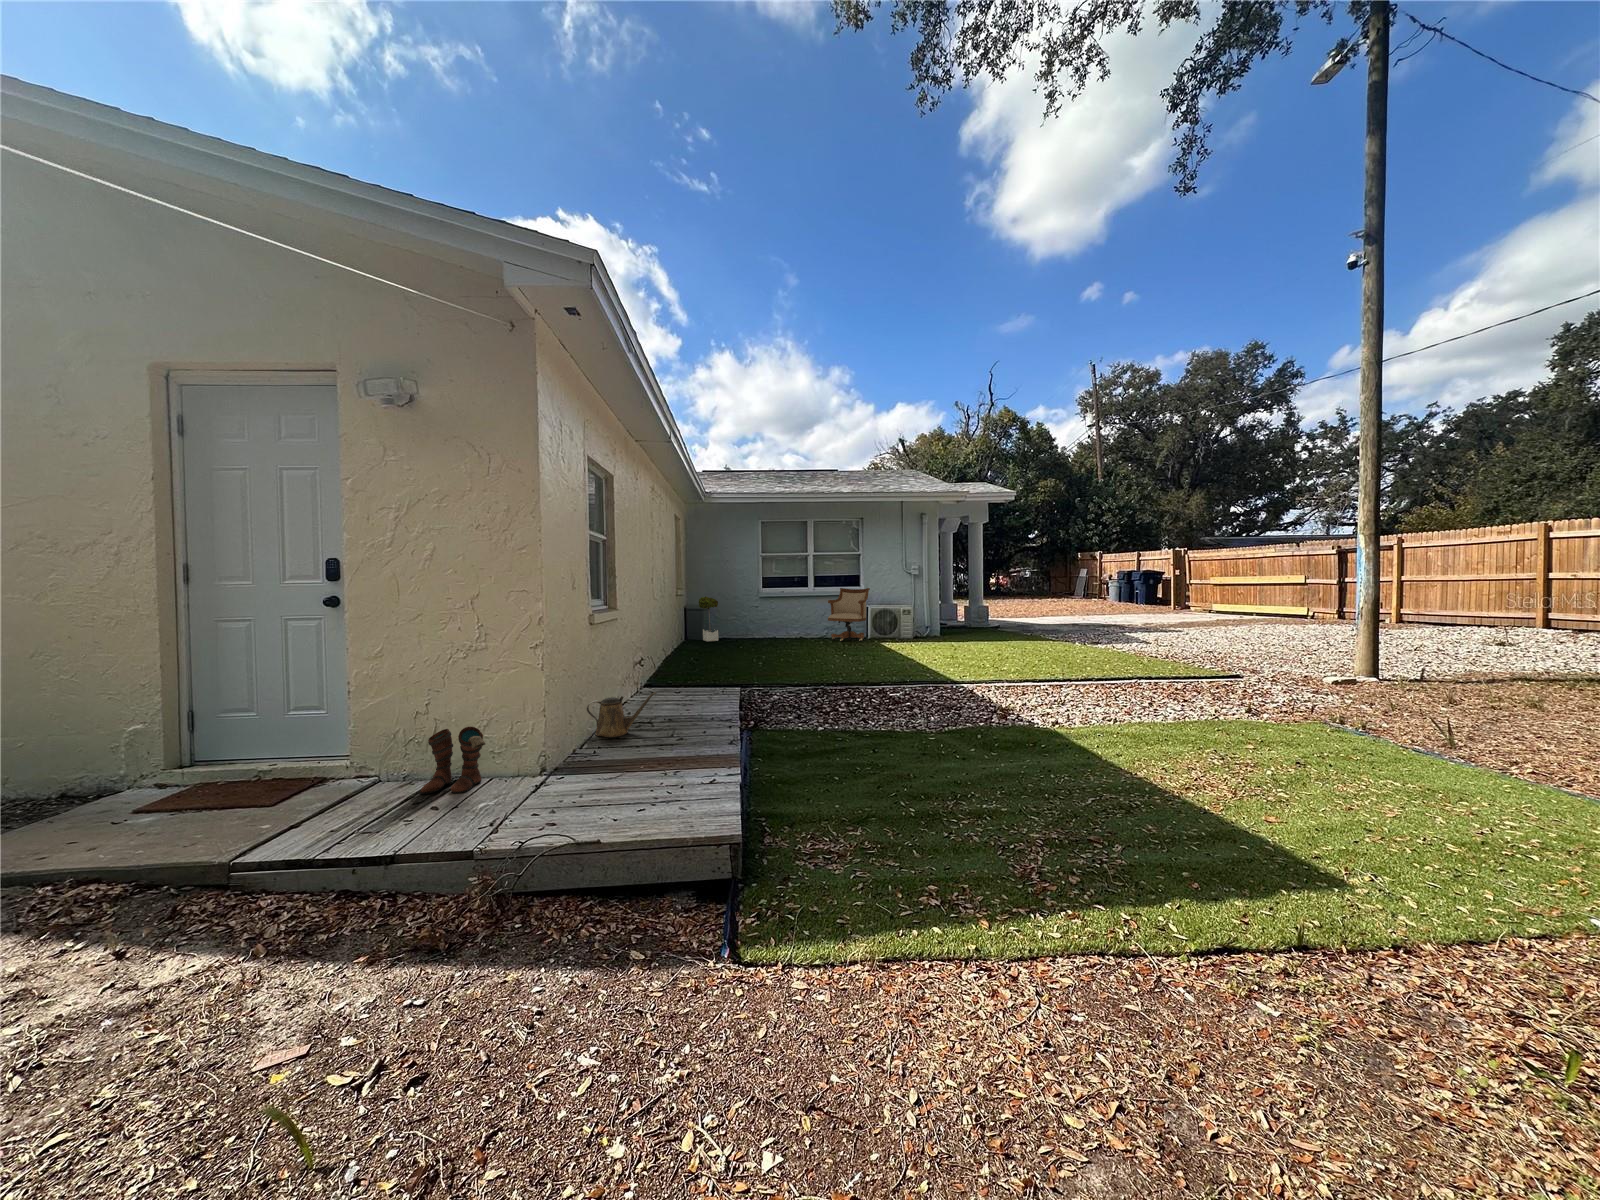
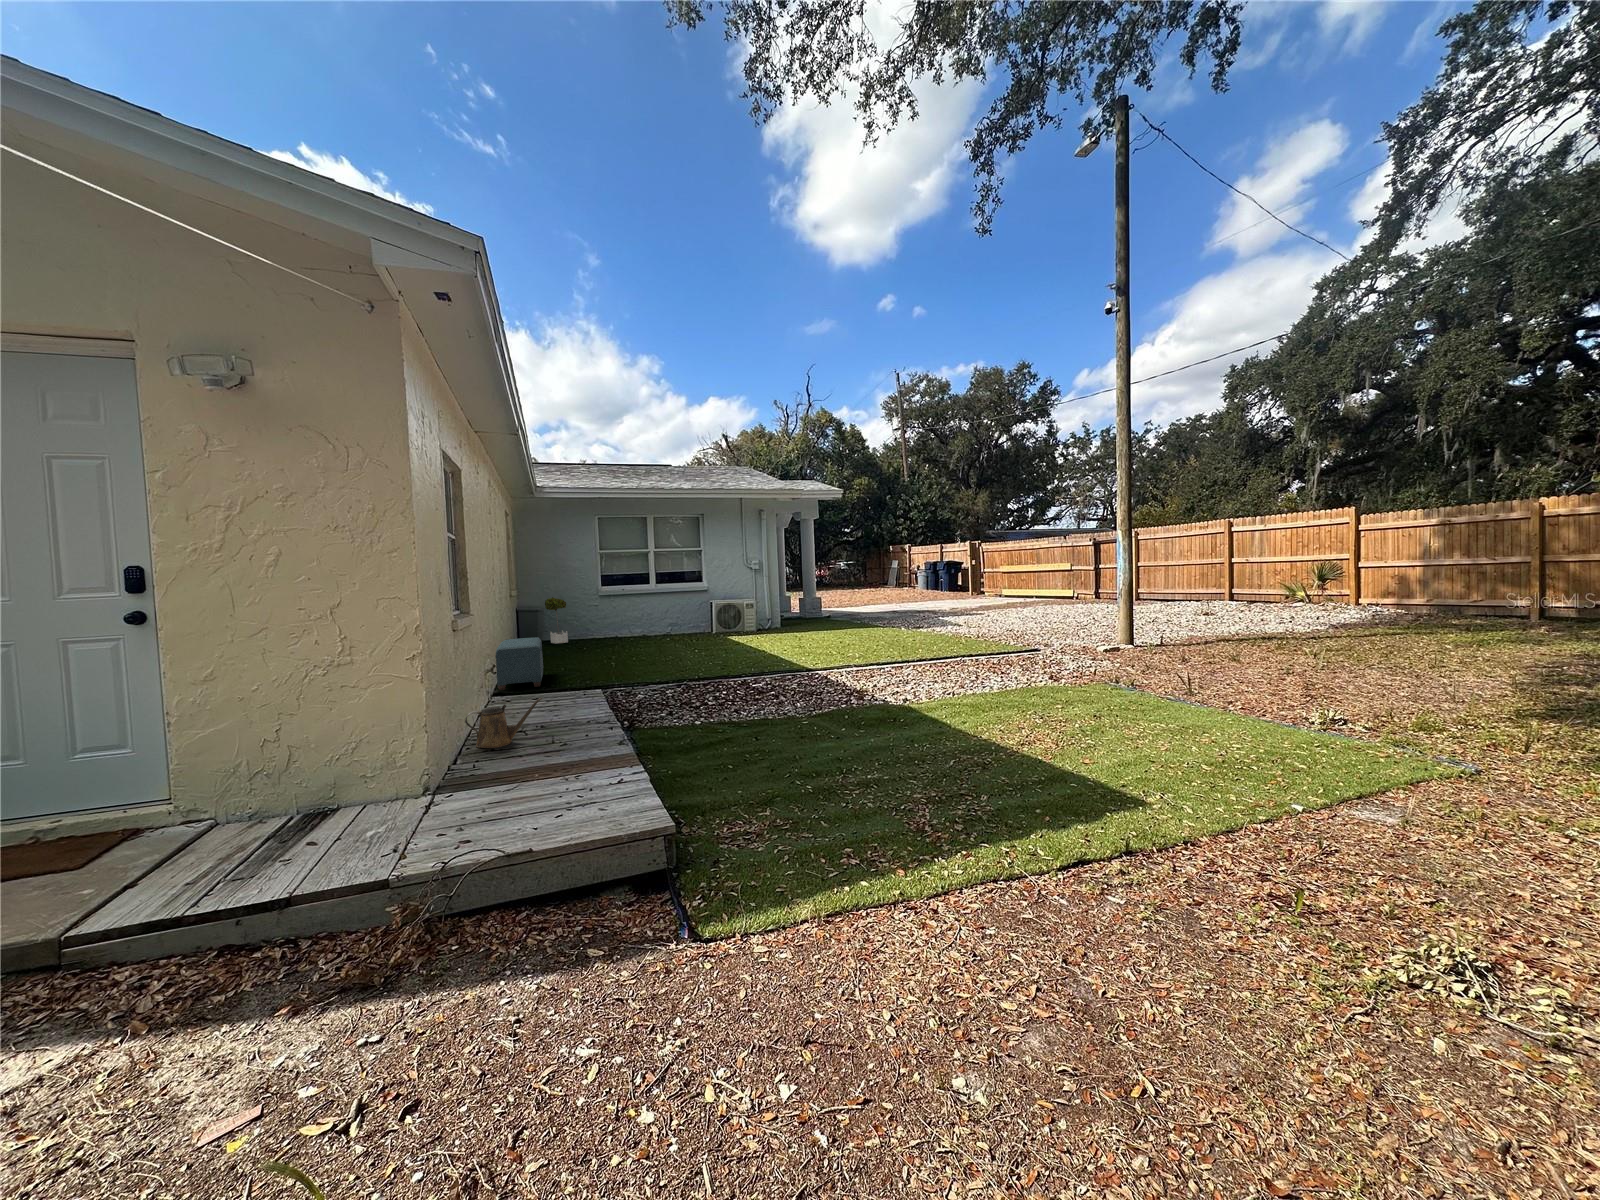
chair: present [828,588,870,642] -> none [681,585,722,638]
bench: none [637,634,683,683] -> present [496,637,543,690]
boots: present [420,727,486,794] -> none [293,749,373,828]

